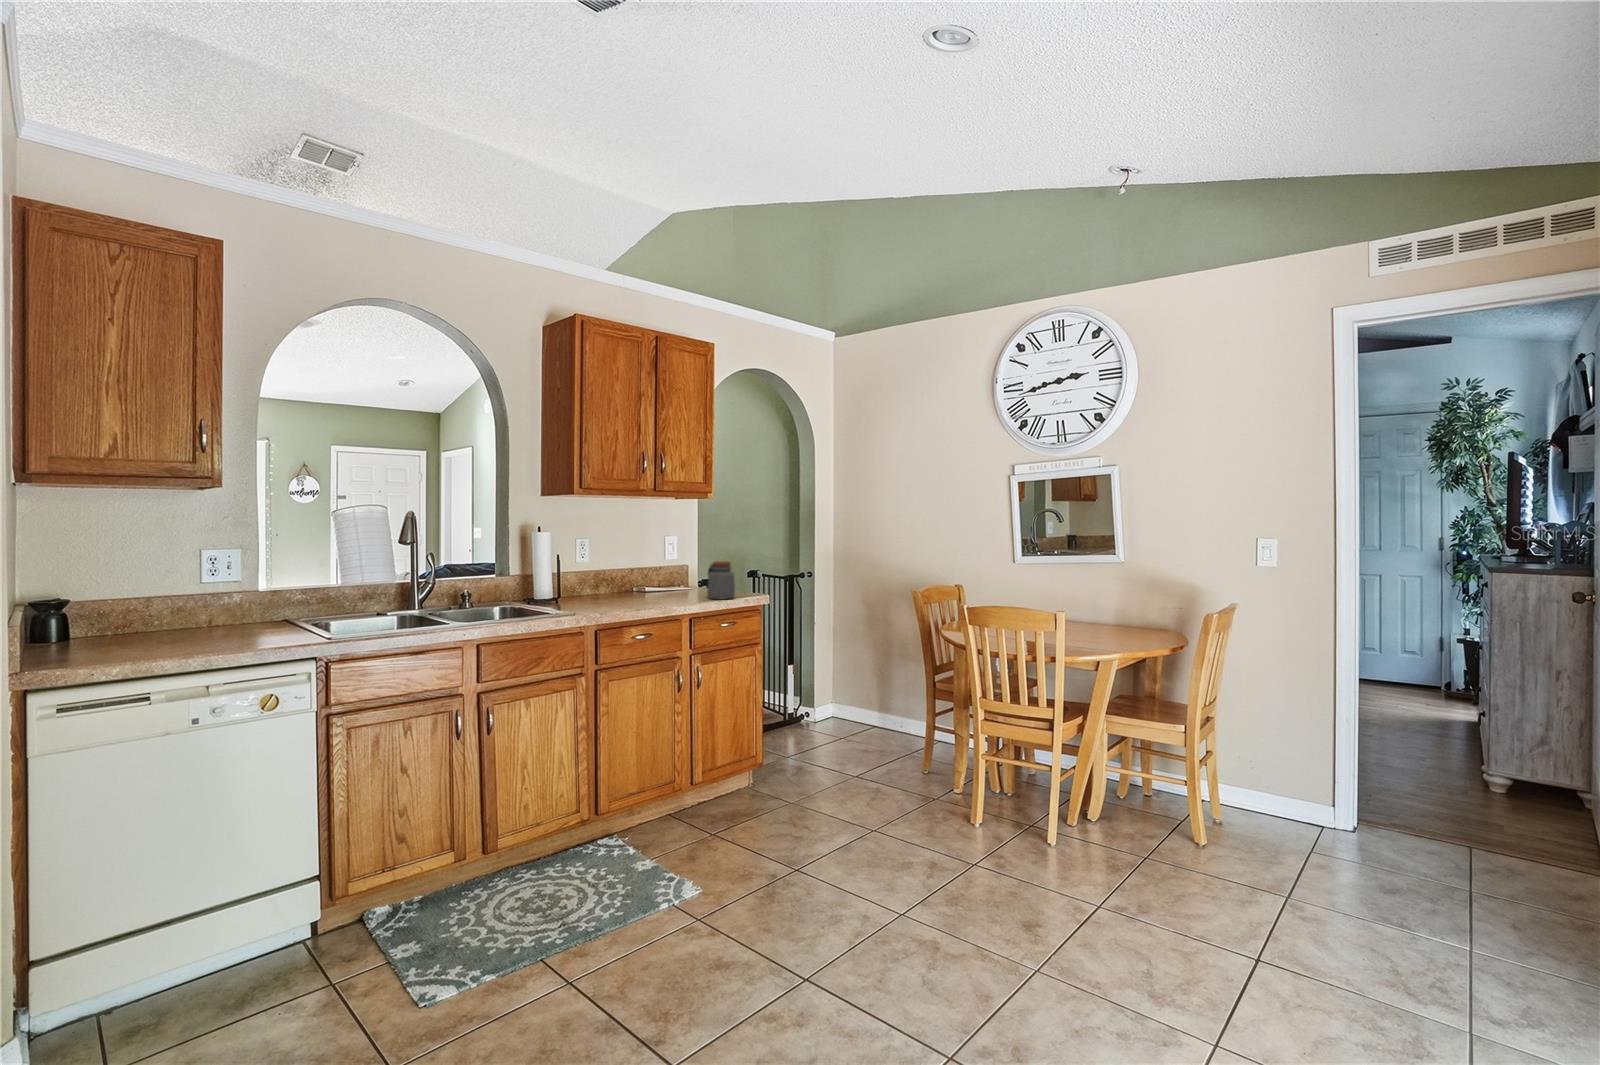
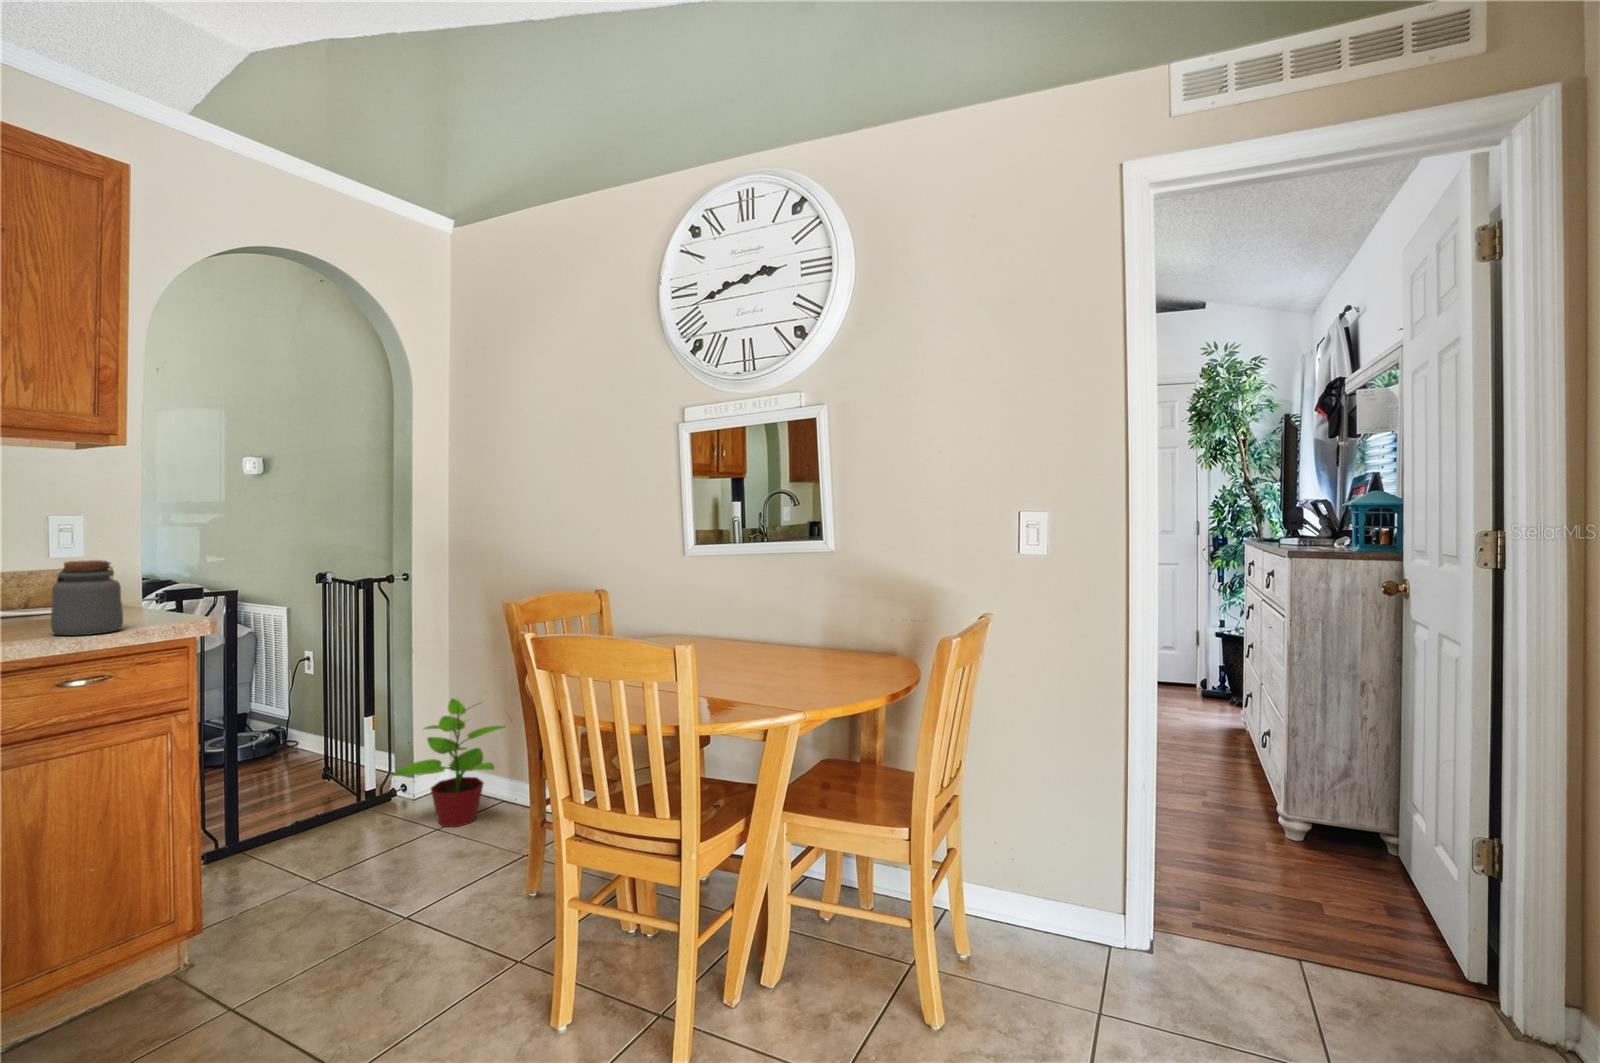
potted plant: none [816,652,881,737] -> present [393,699,504,827]

